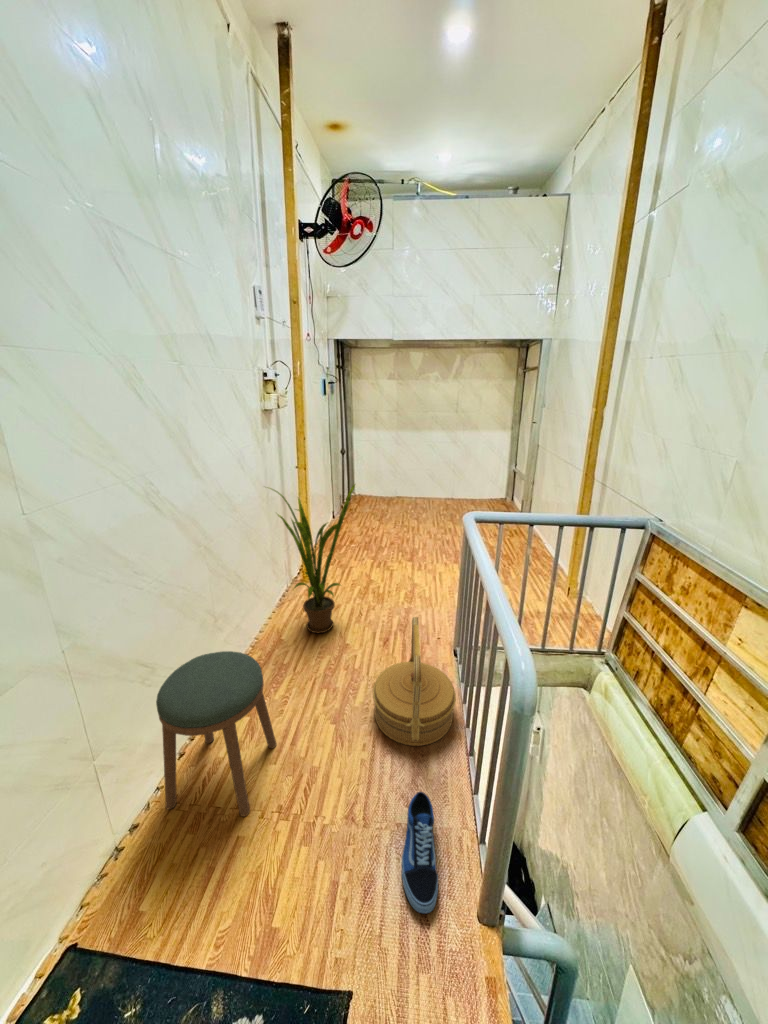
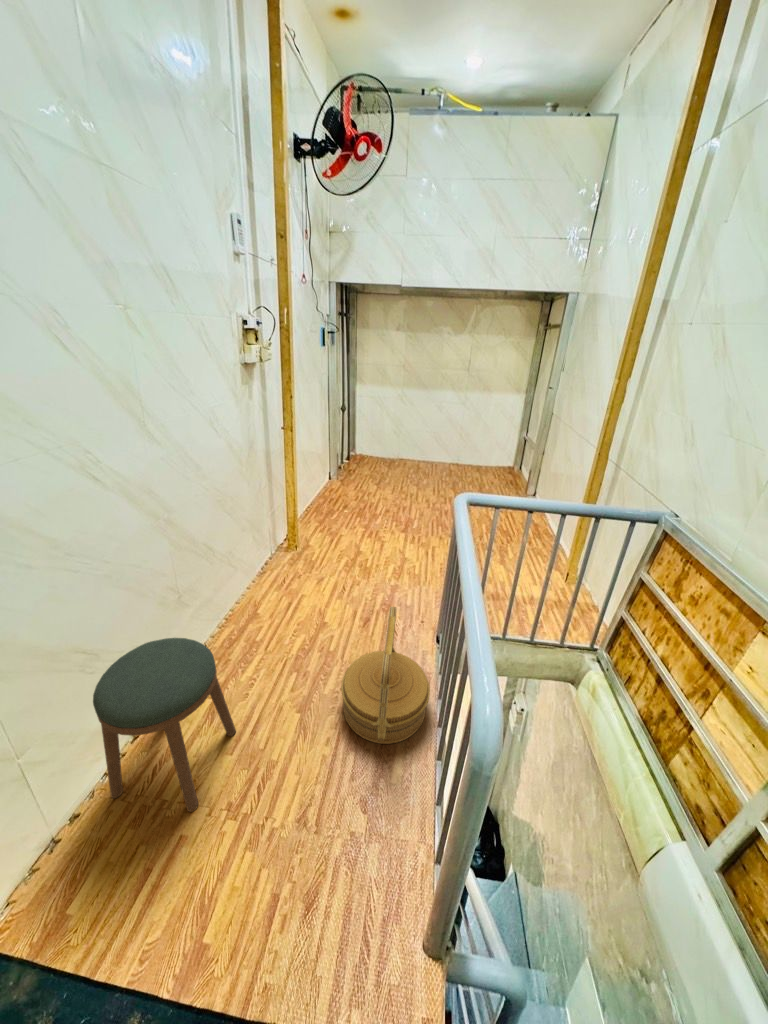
house plant: present [270,484,355,633] -> none [237,450,342,609]
shoe: present [402,792,438,913] -> none [347,802,389,939]

